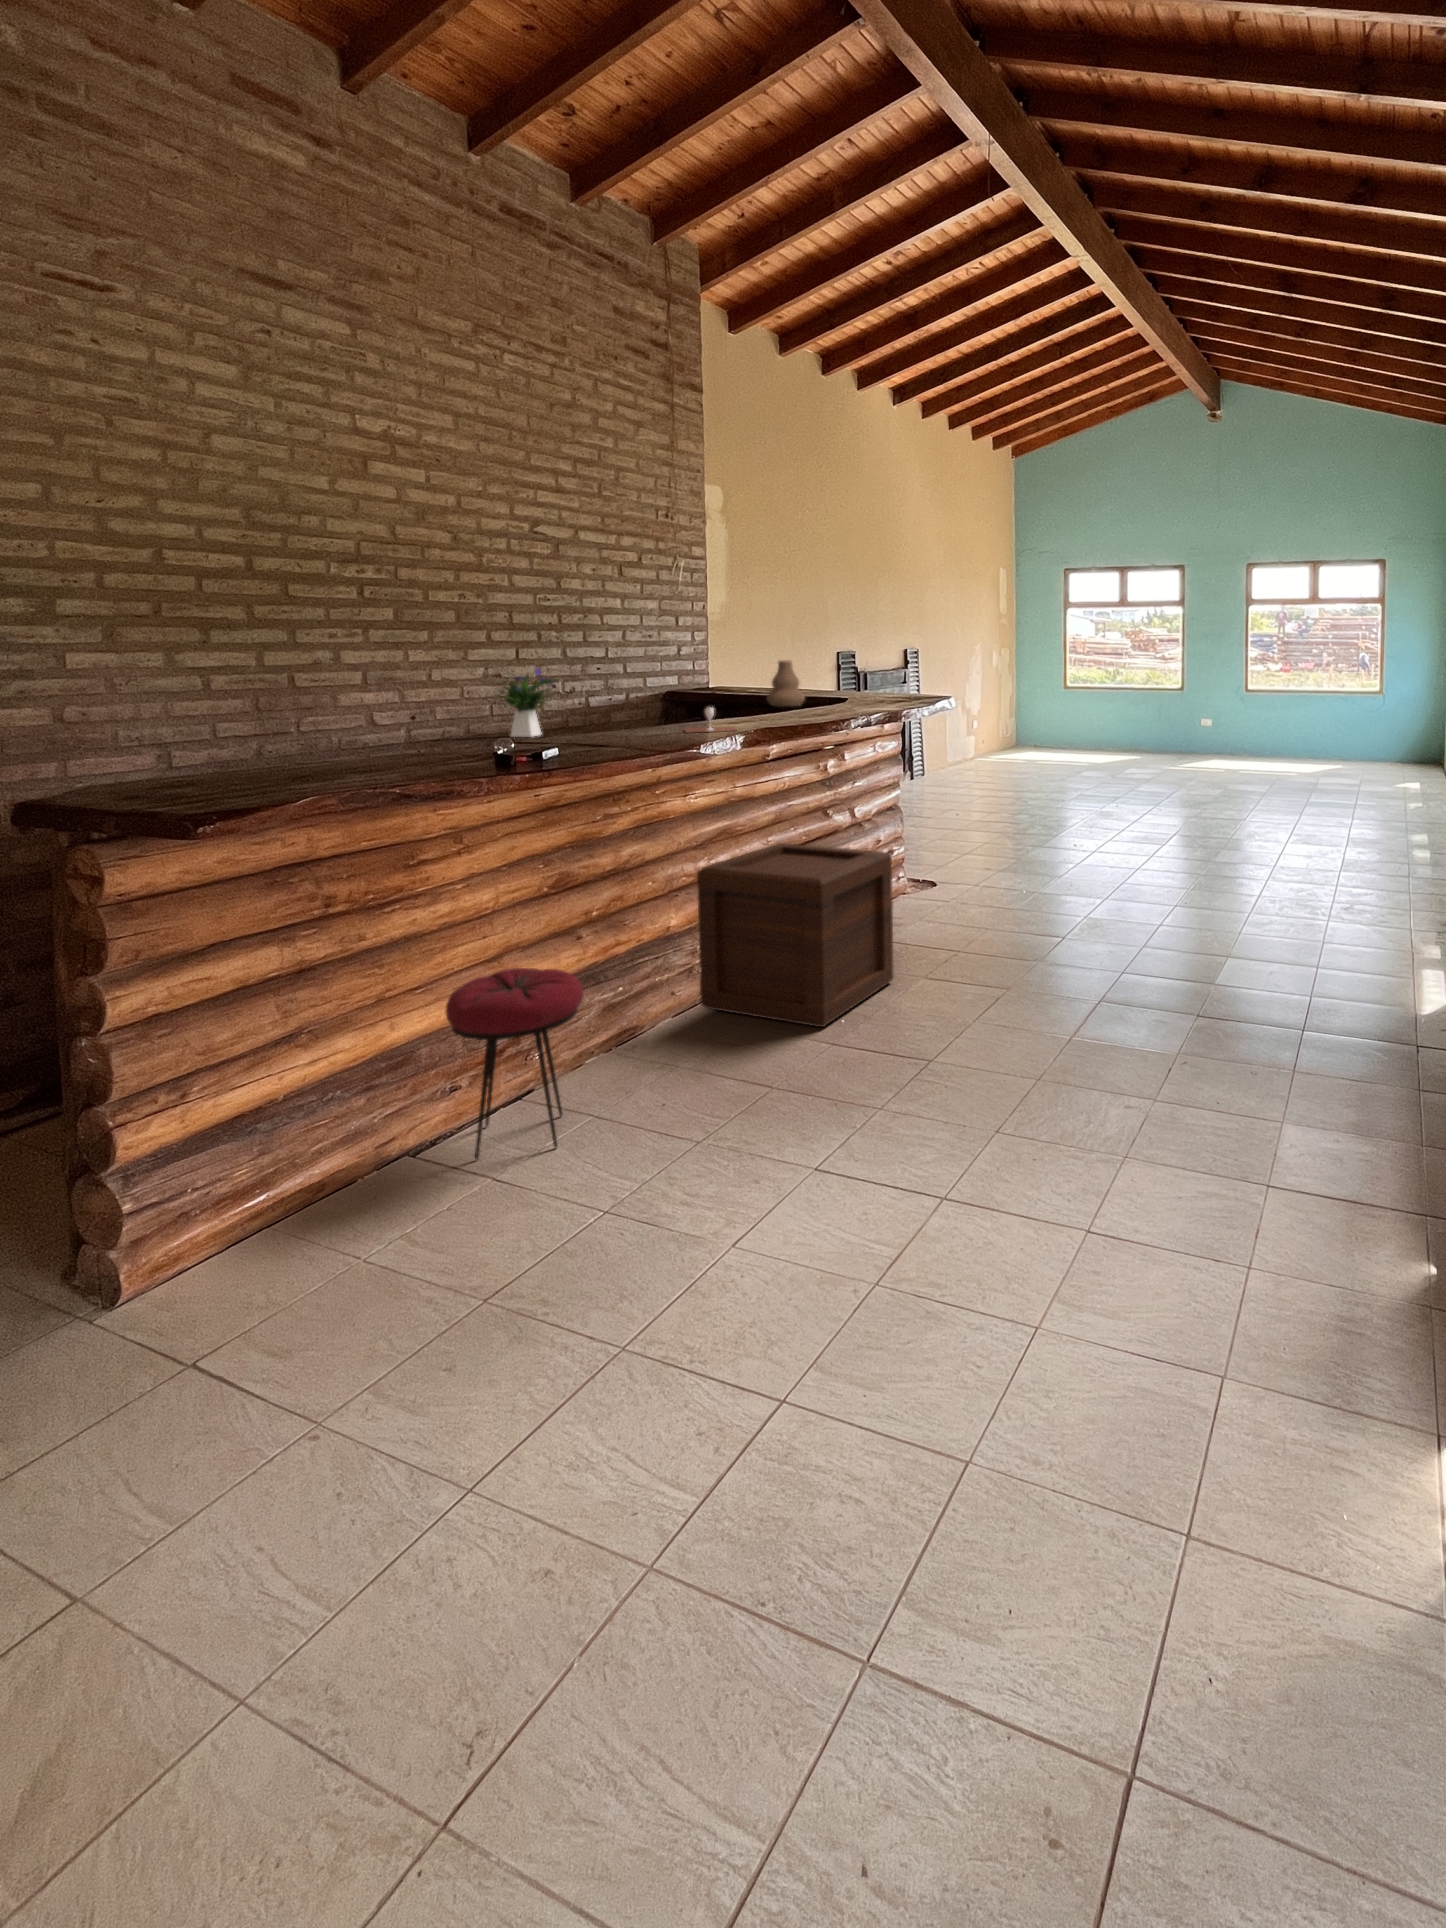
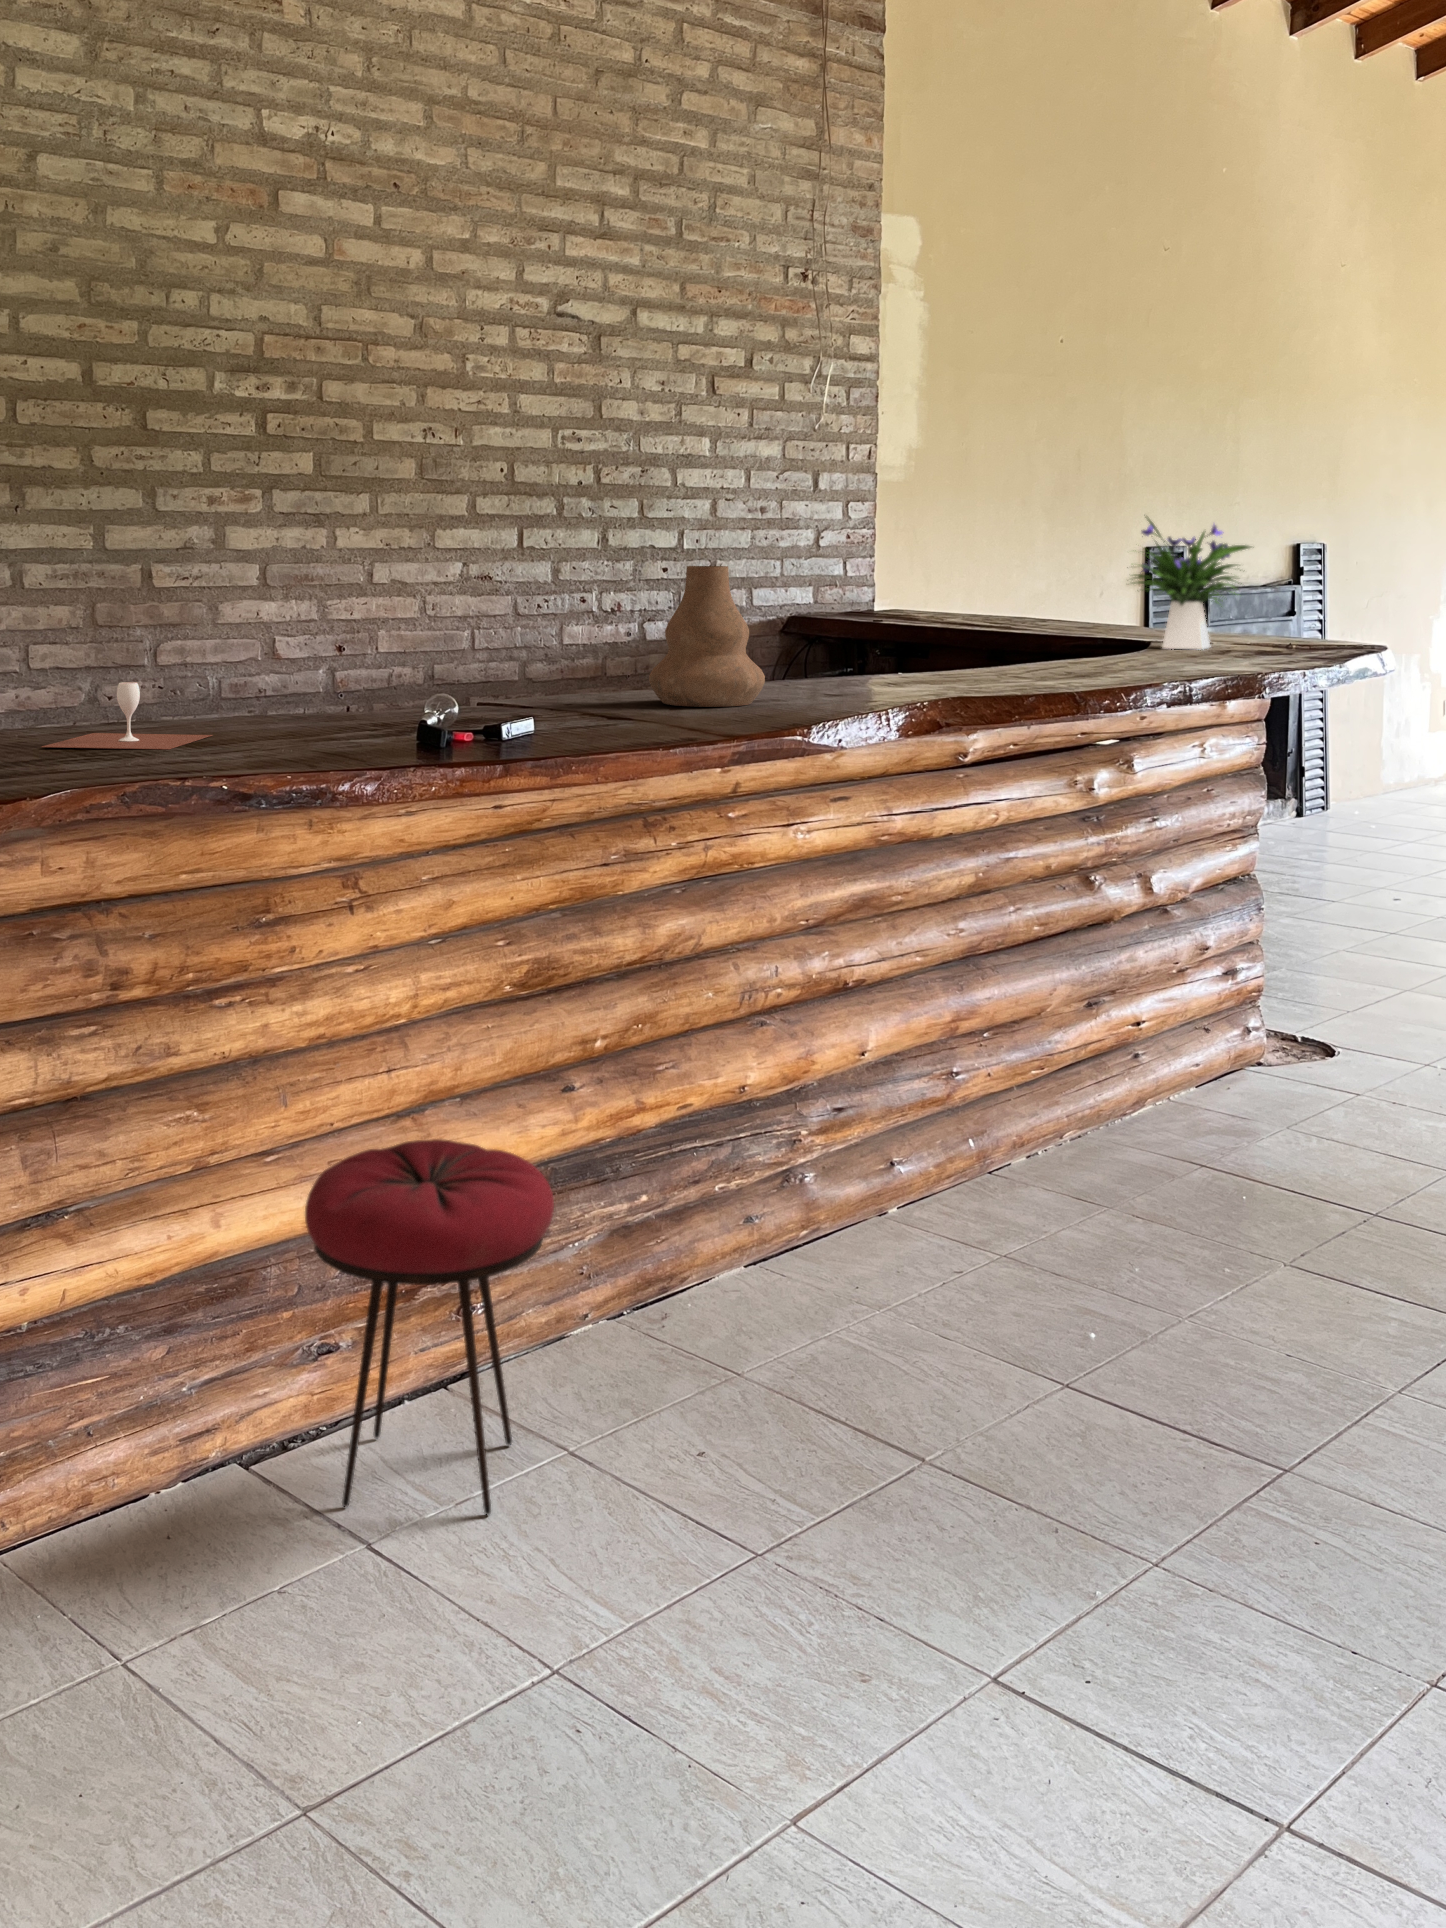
vase: present [767,661,805,707] -> present [649,566,765,707]
flower arrangement: present [496,668,555,737] -> present [1135,518,1251,650]
wine glass: present [685,707,735,733] -> present [42,682,212,749]
wooden crate: present [697,843,893,1027] -> none [805,931,1227,1344]

